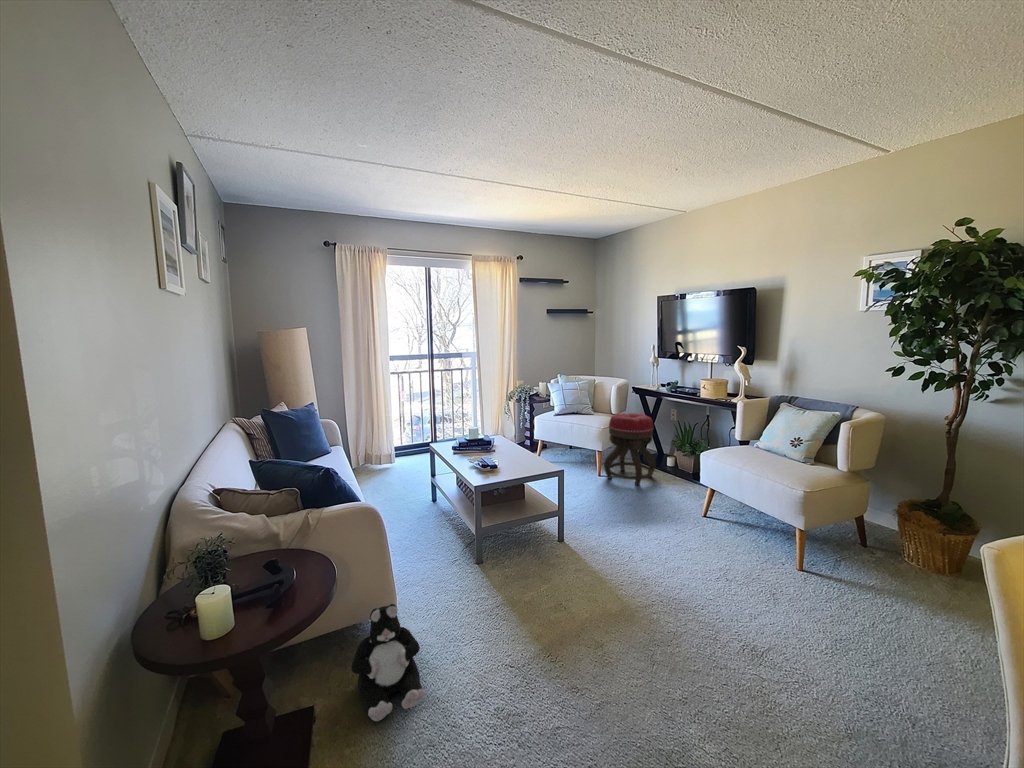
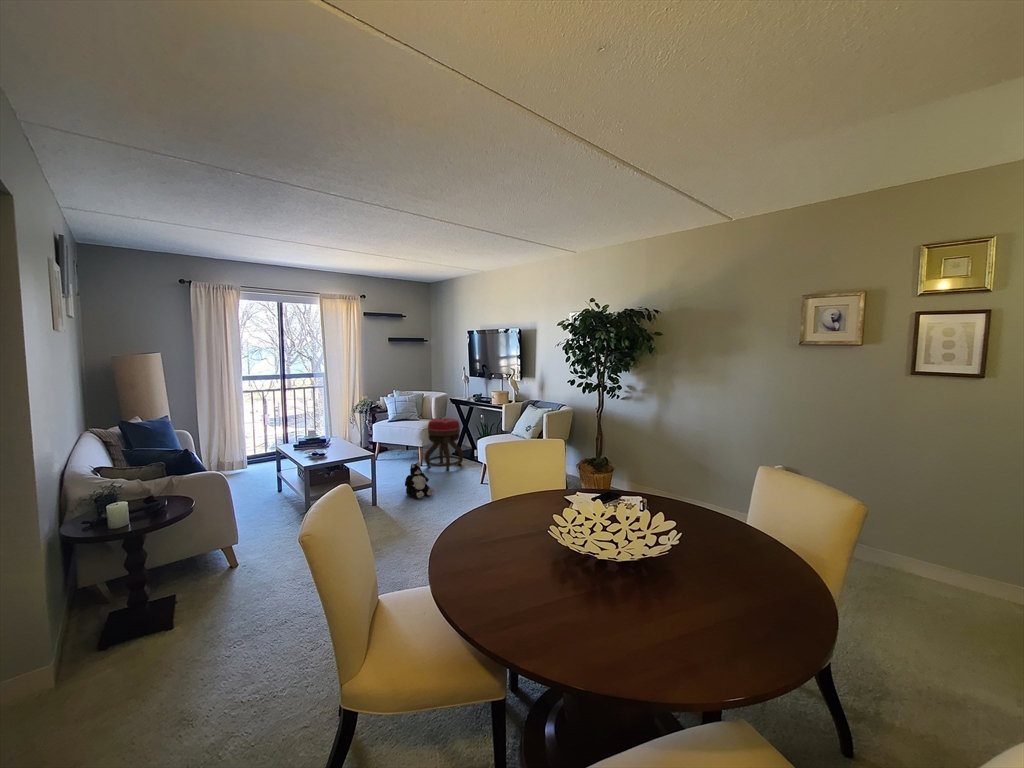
plush toy: present [351,604,425,721] -> present [405,462,435,498]

